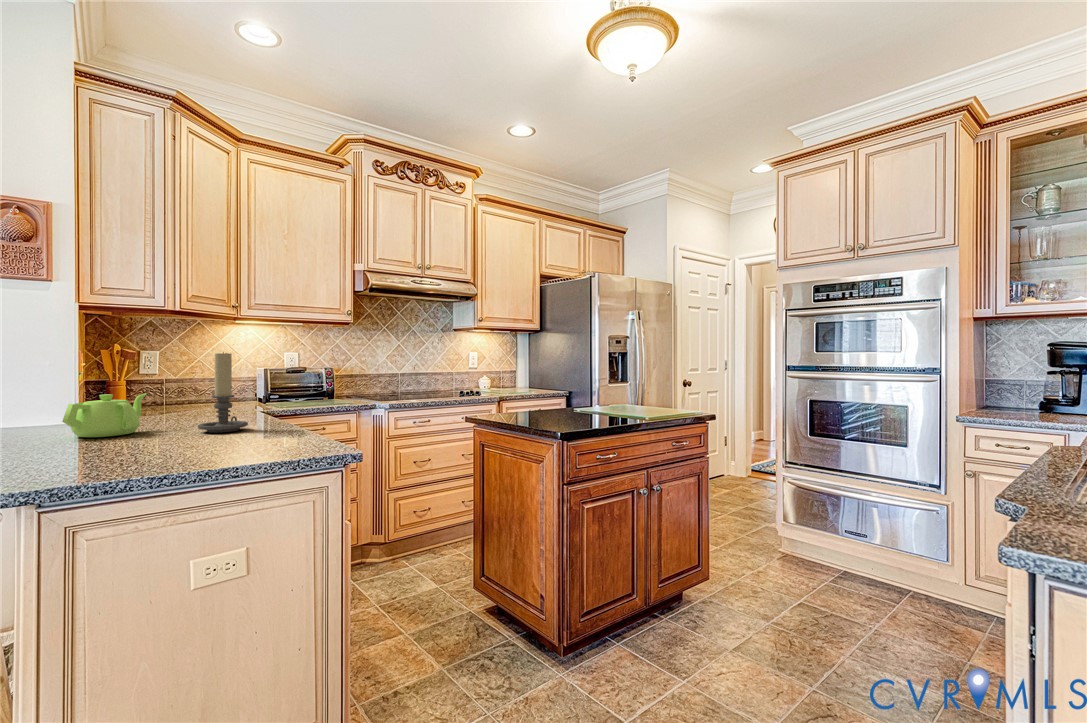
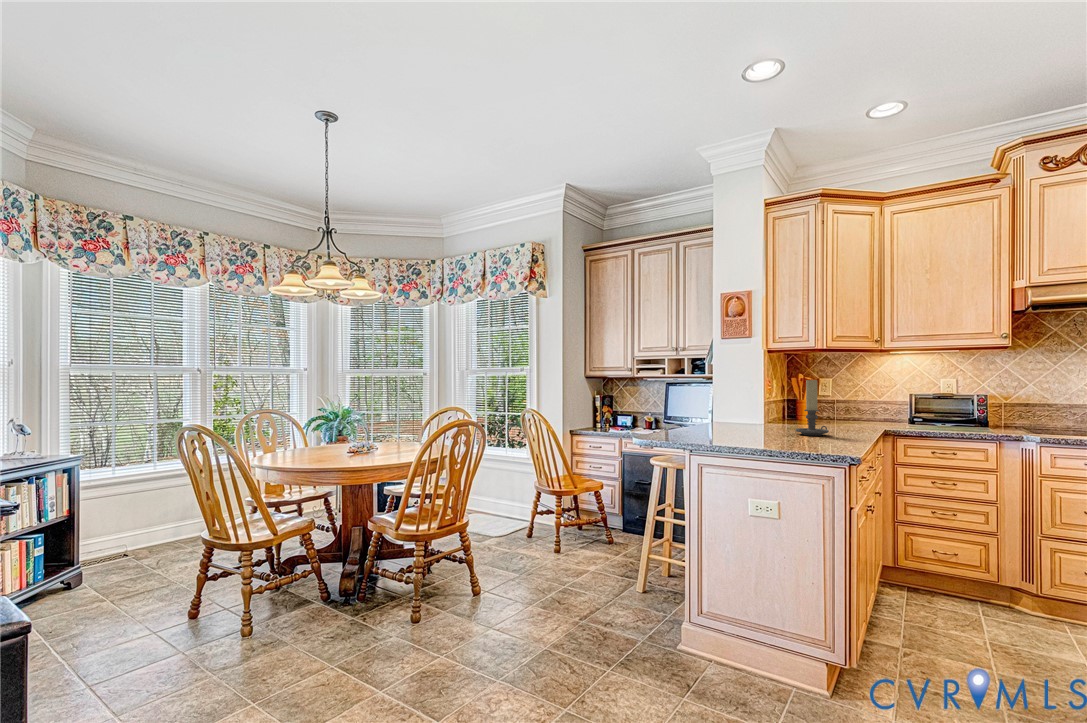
teapot: present [62,393,147,437] -> none [732,405,778,430]

